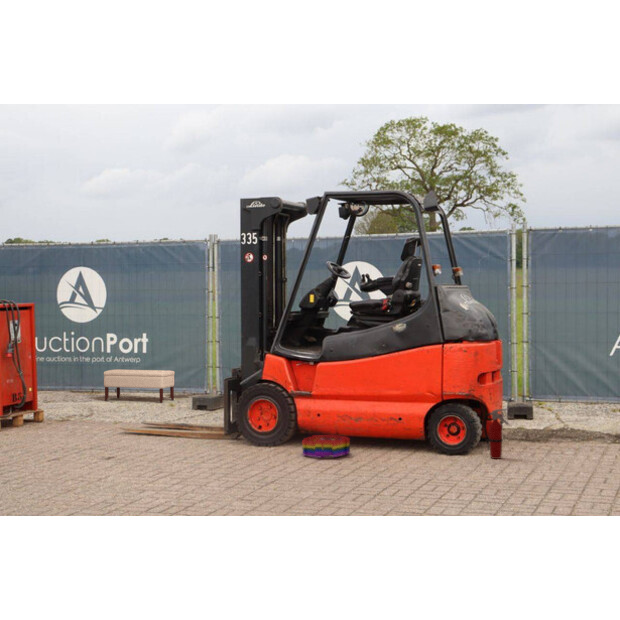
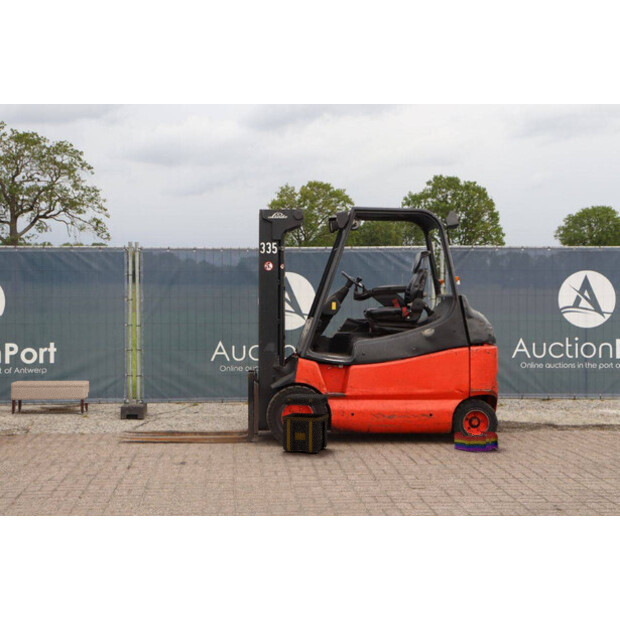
toolbox: none [234,391,287,453] -> present [282,394,329,453]
fire extinguisher: present [483,409,508,459] -> none [501,401,524,445]
storage bin: present [302,435,350,457] -> present [454,431,498,451]

